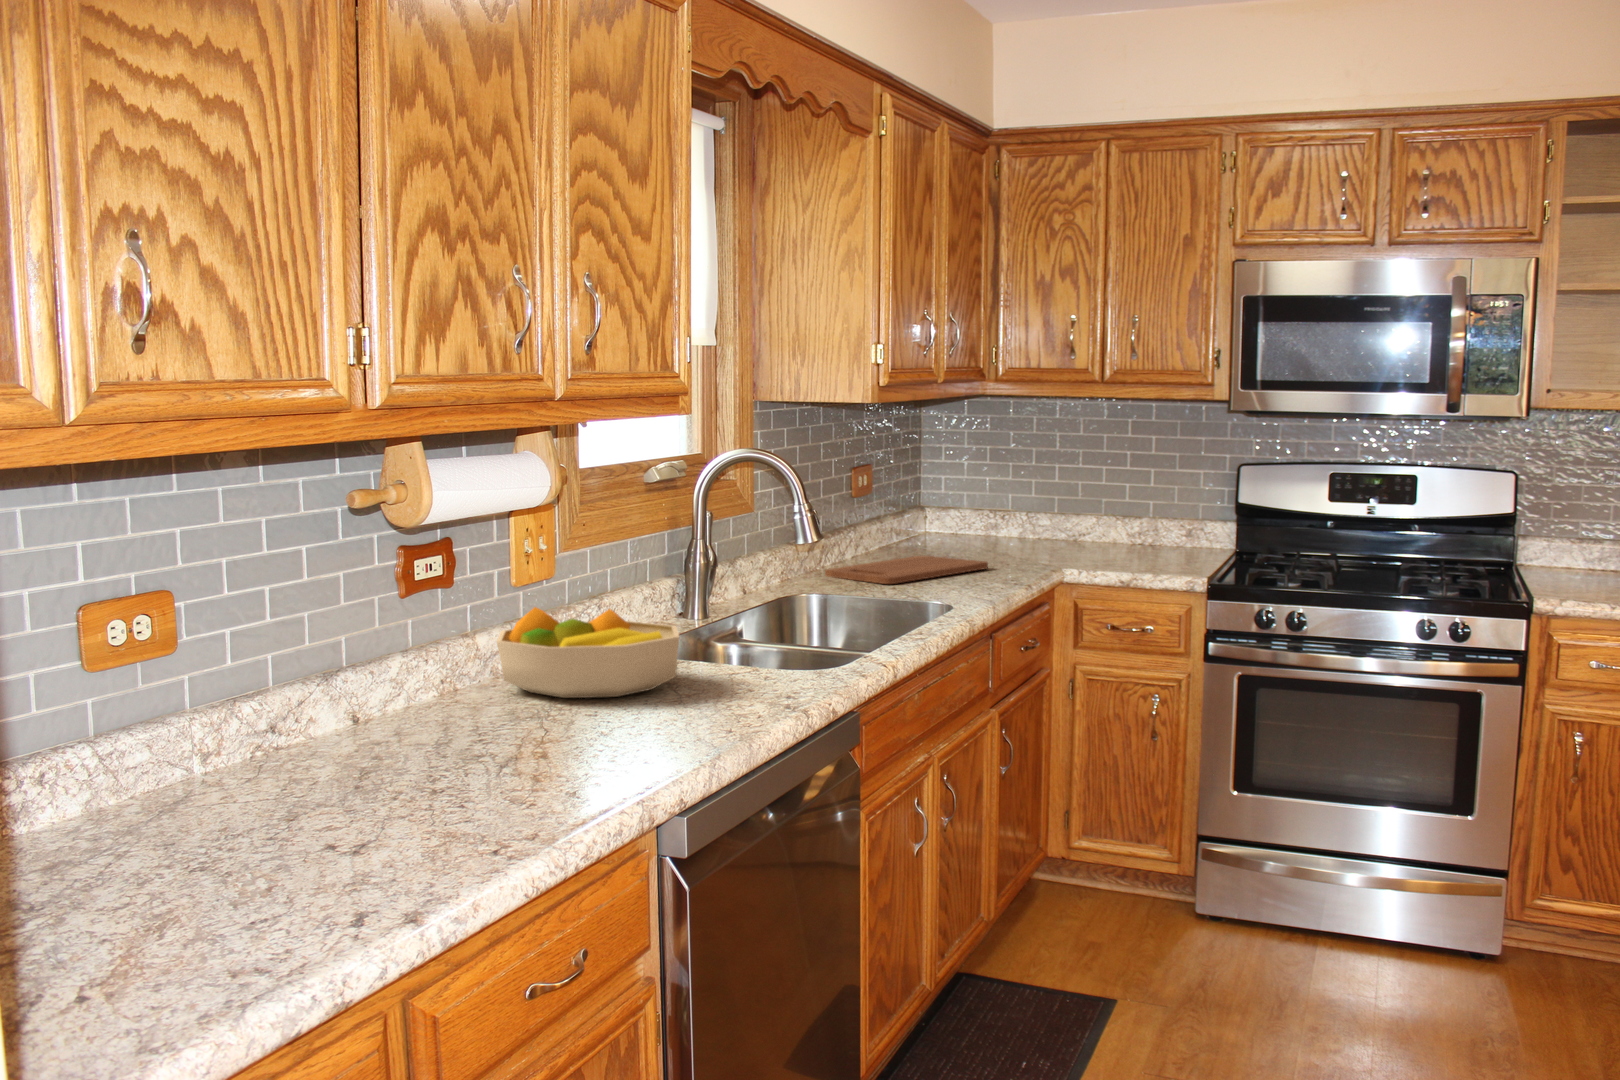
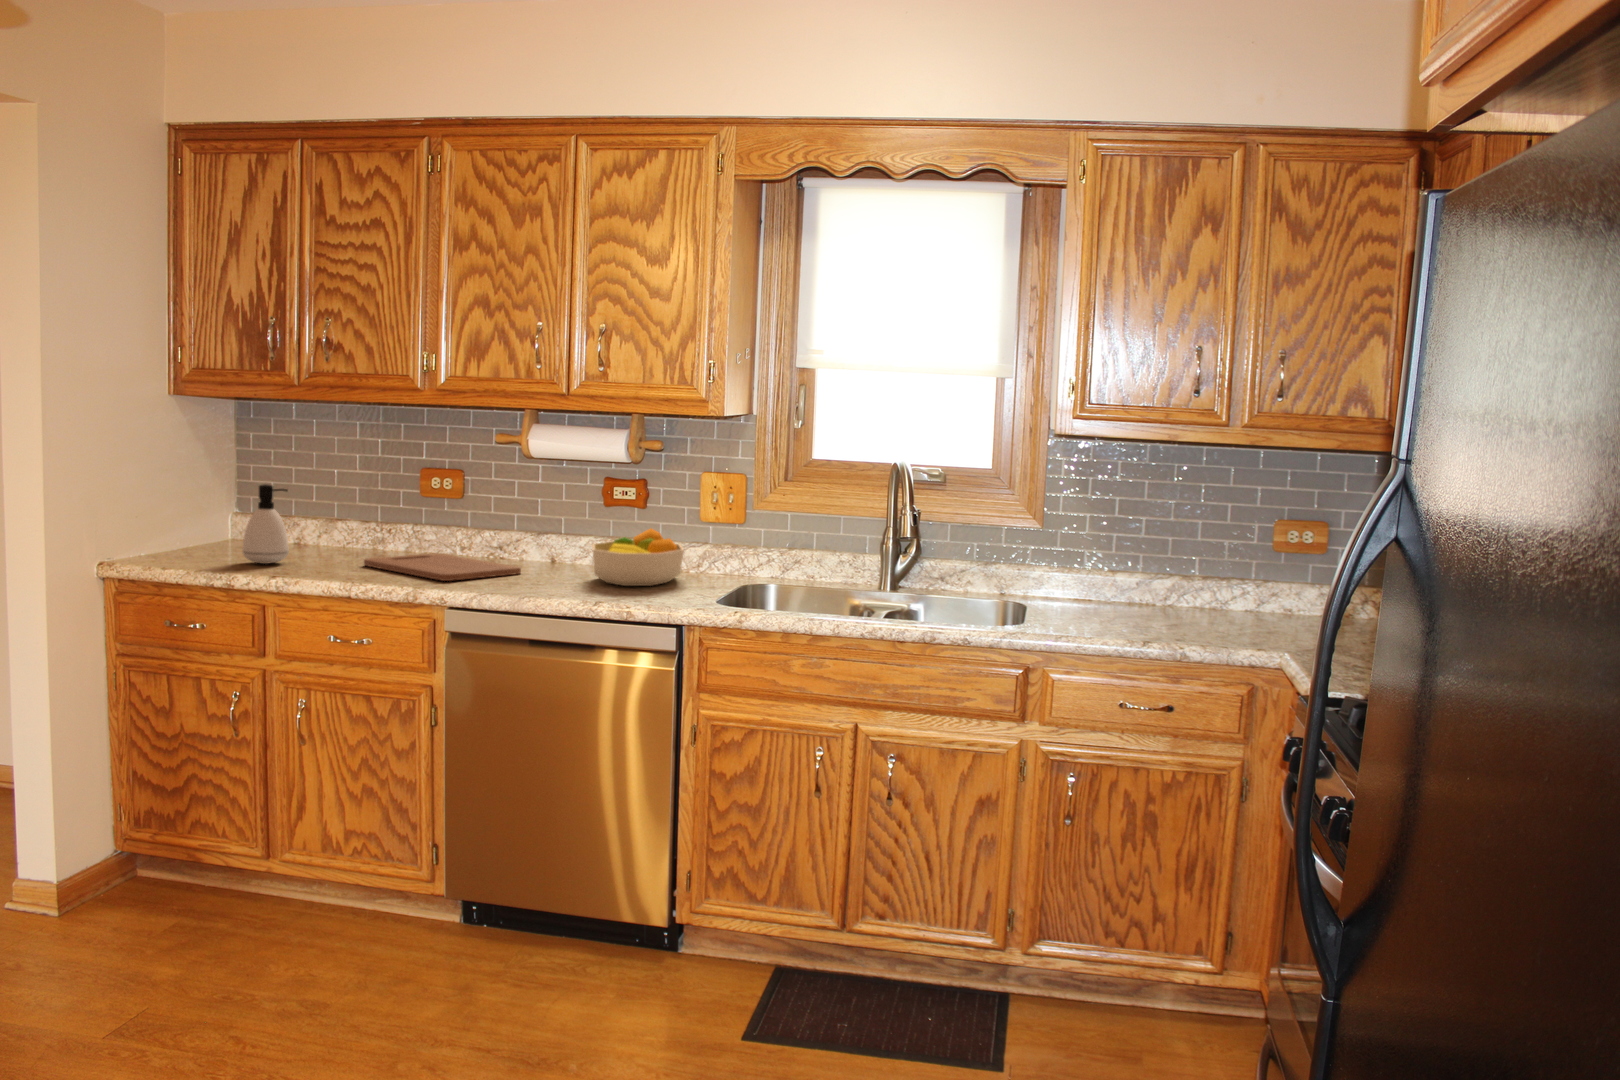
cutting board: present [825,555,988,584] -> present [364,553,521,581]
soap dispenser: none [76,704,212,940] -> present [243,484,289,564]

